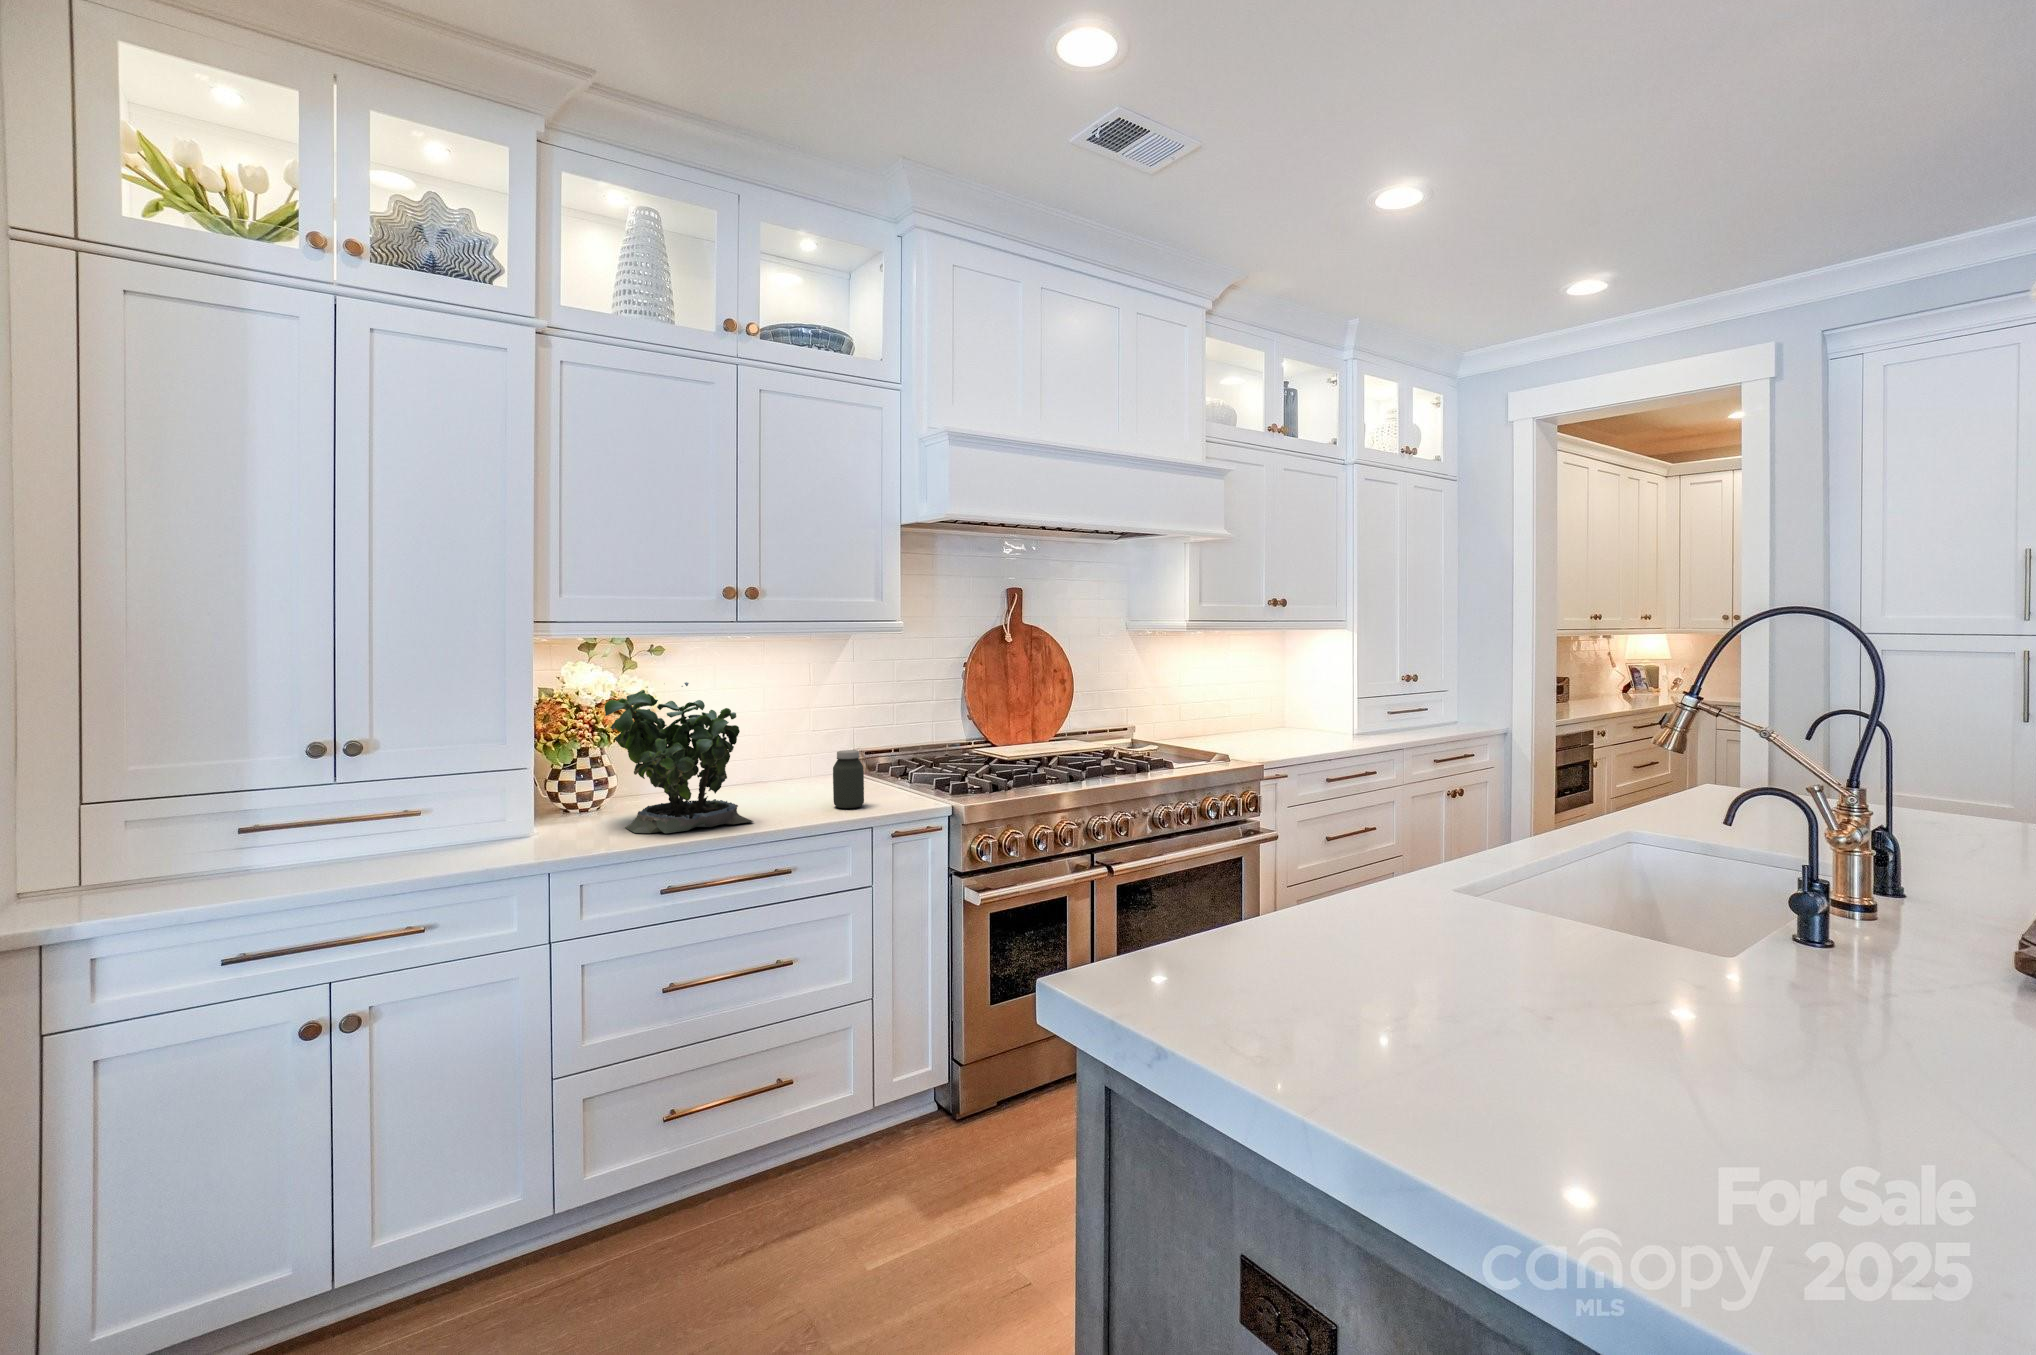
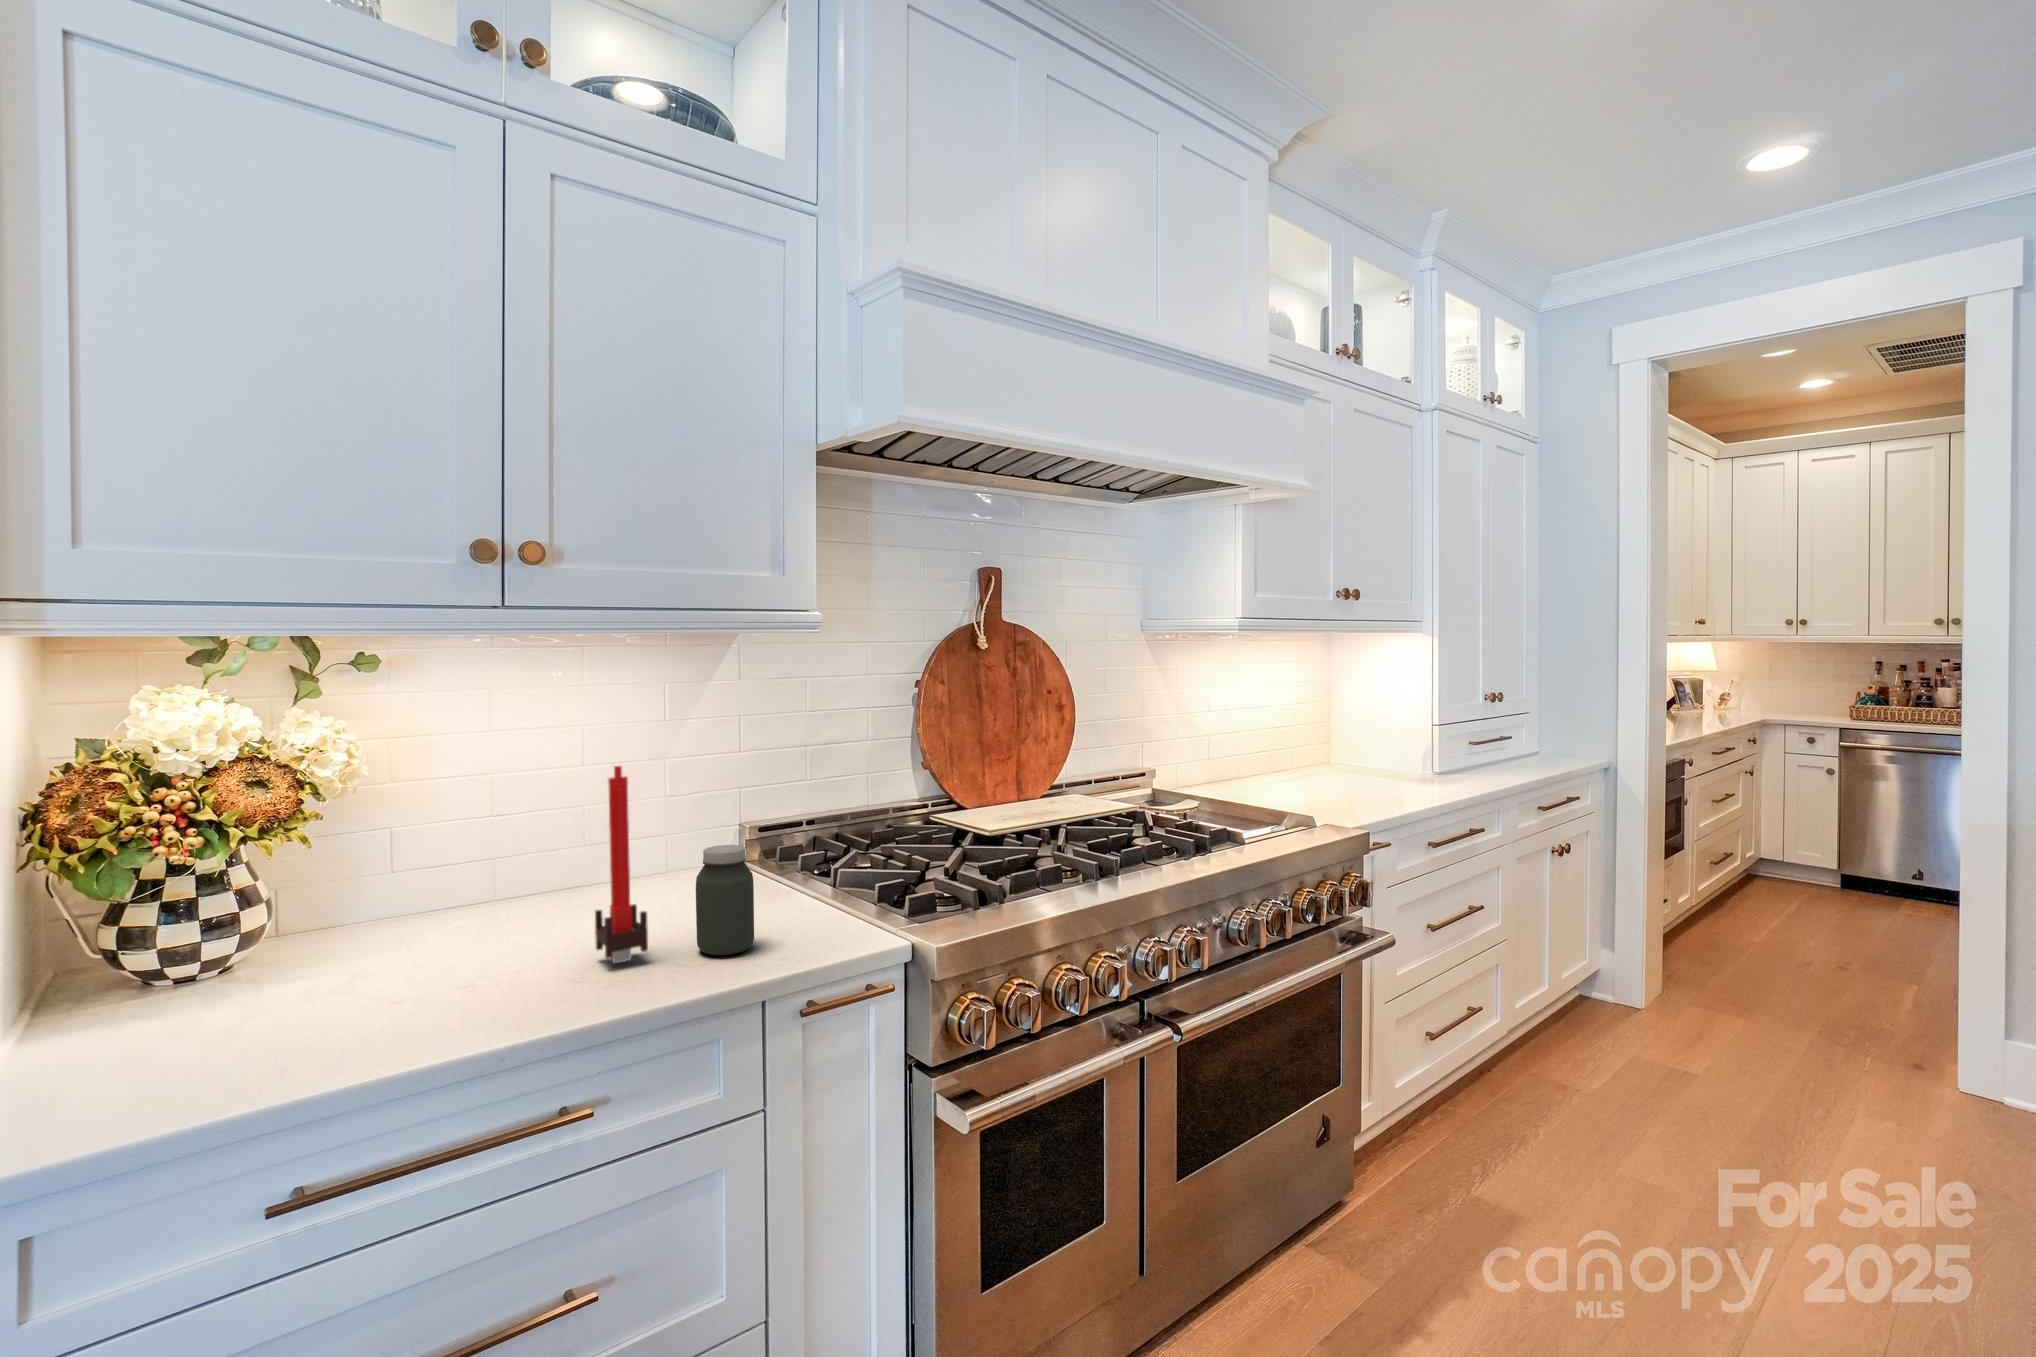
potted plant: present [604,682,753,833] -> none [191,728,530,1056]
candle: none [781,705,809,810] -> present [595,766,648,963]

